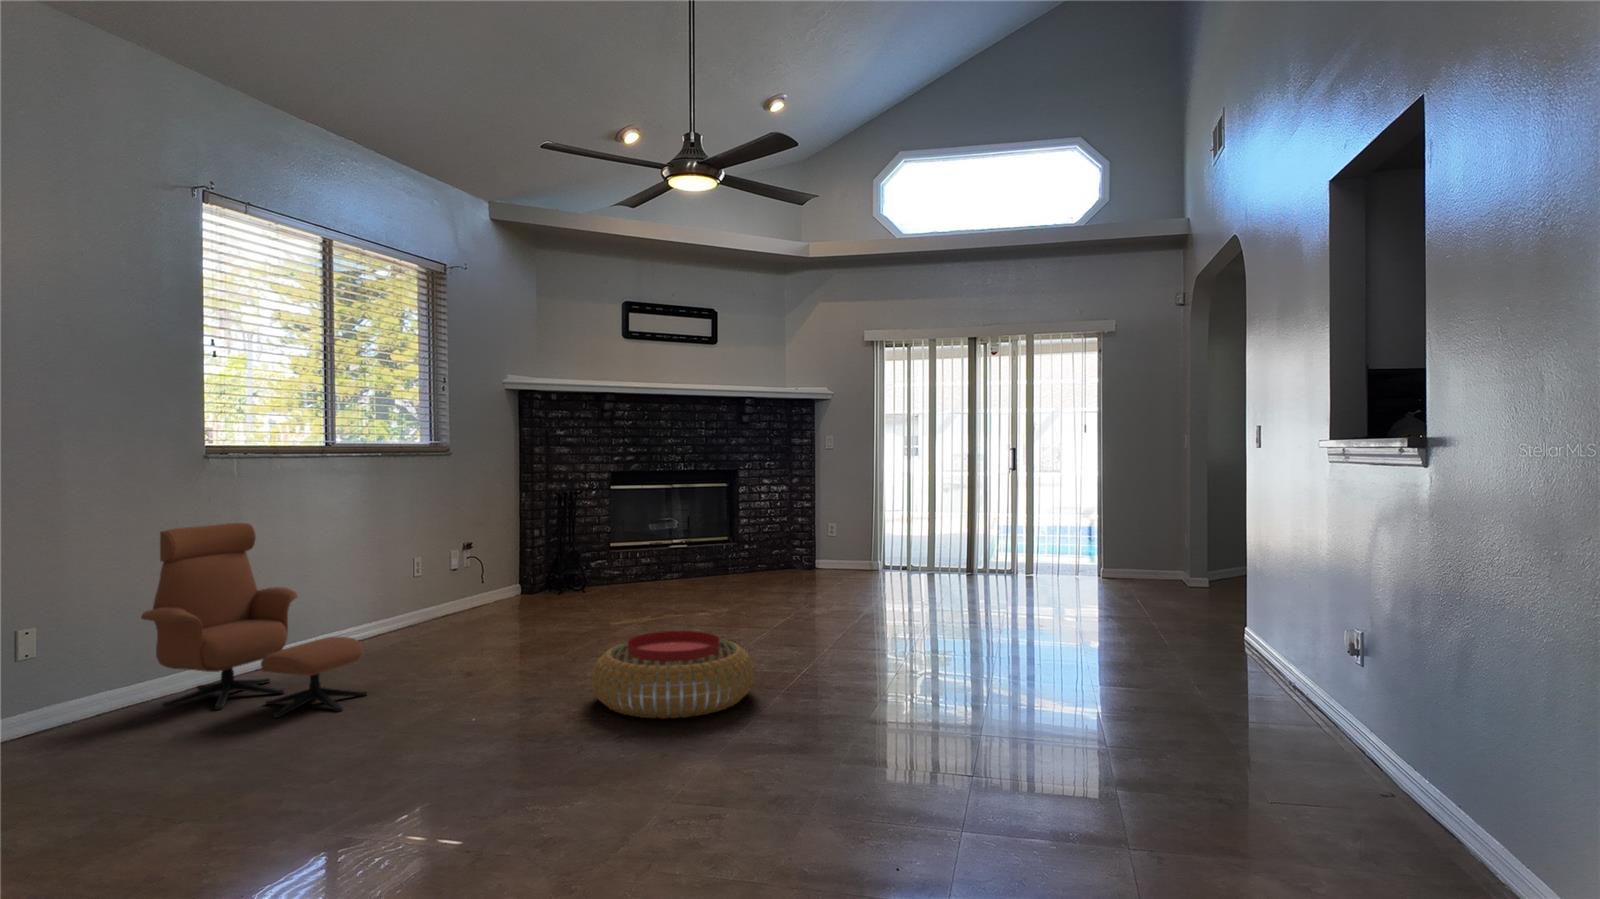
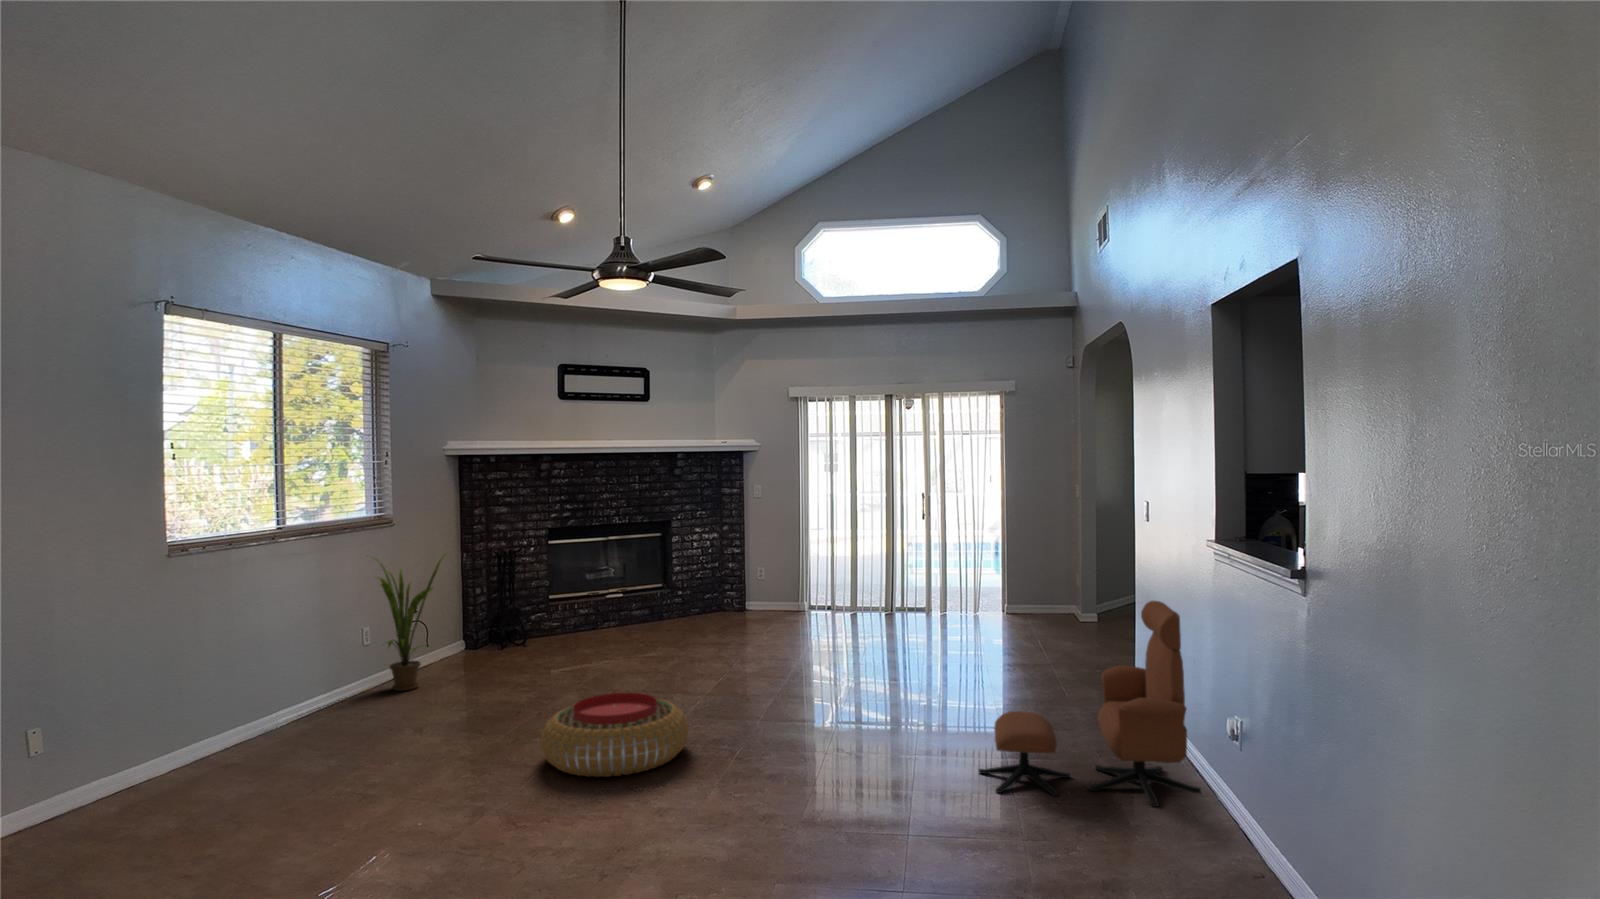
house plant: none [417,485,503,629] -> present [378,556,444,691]
lounge chair: present [141,523,367,718] -> present [979,601,1201,807]

